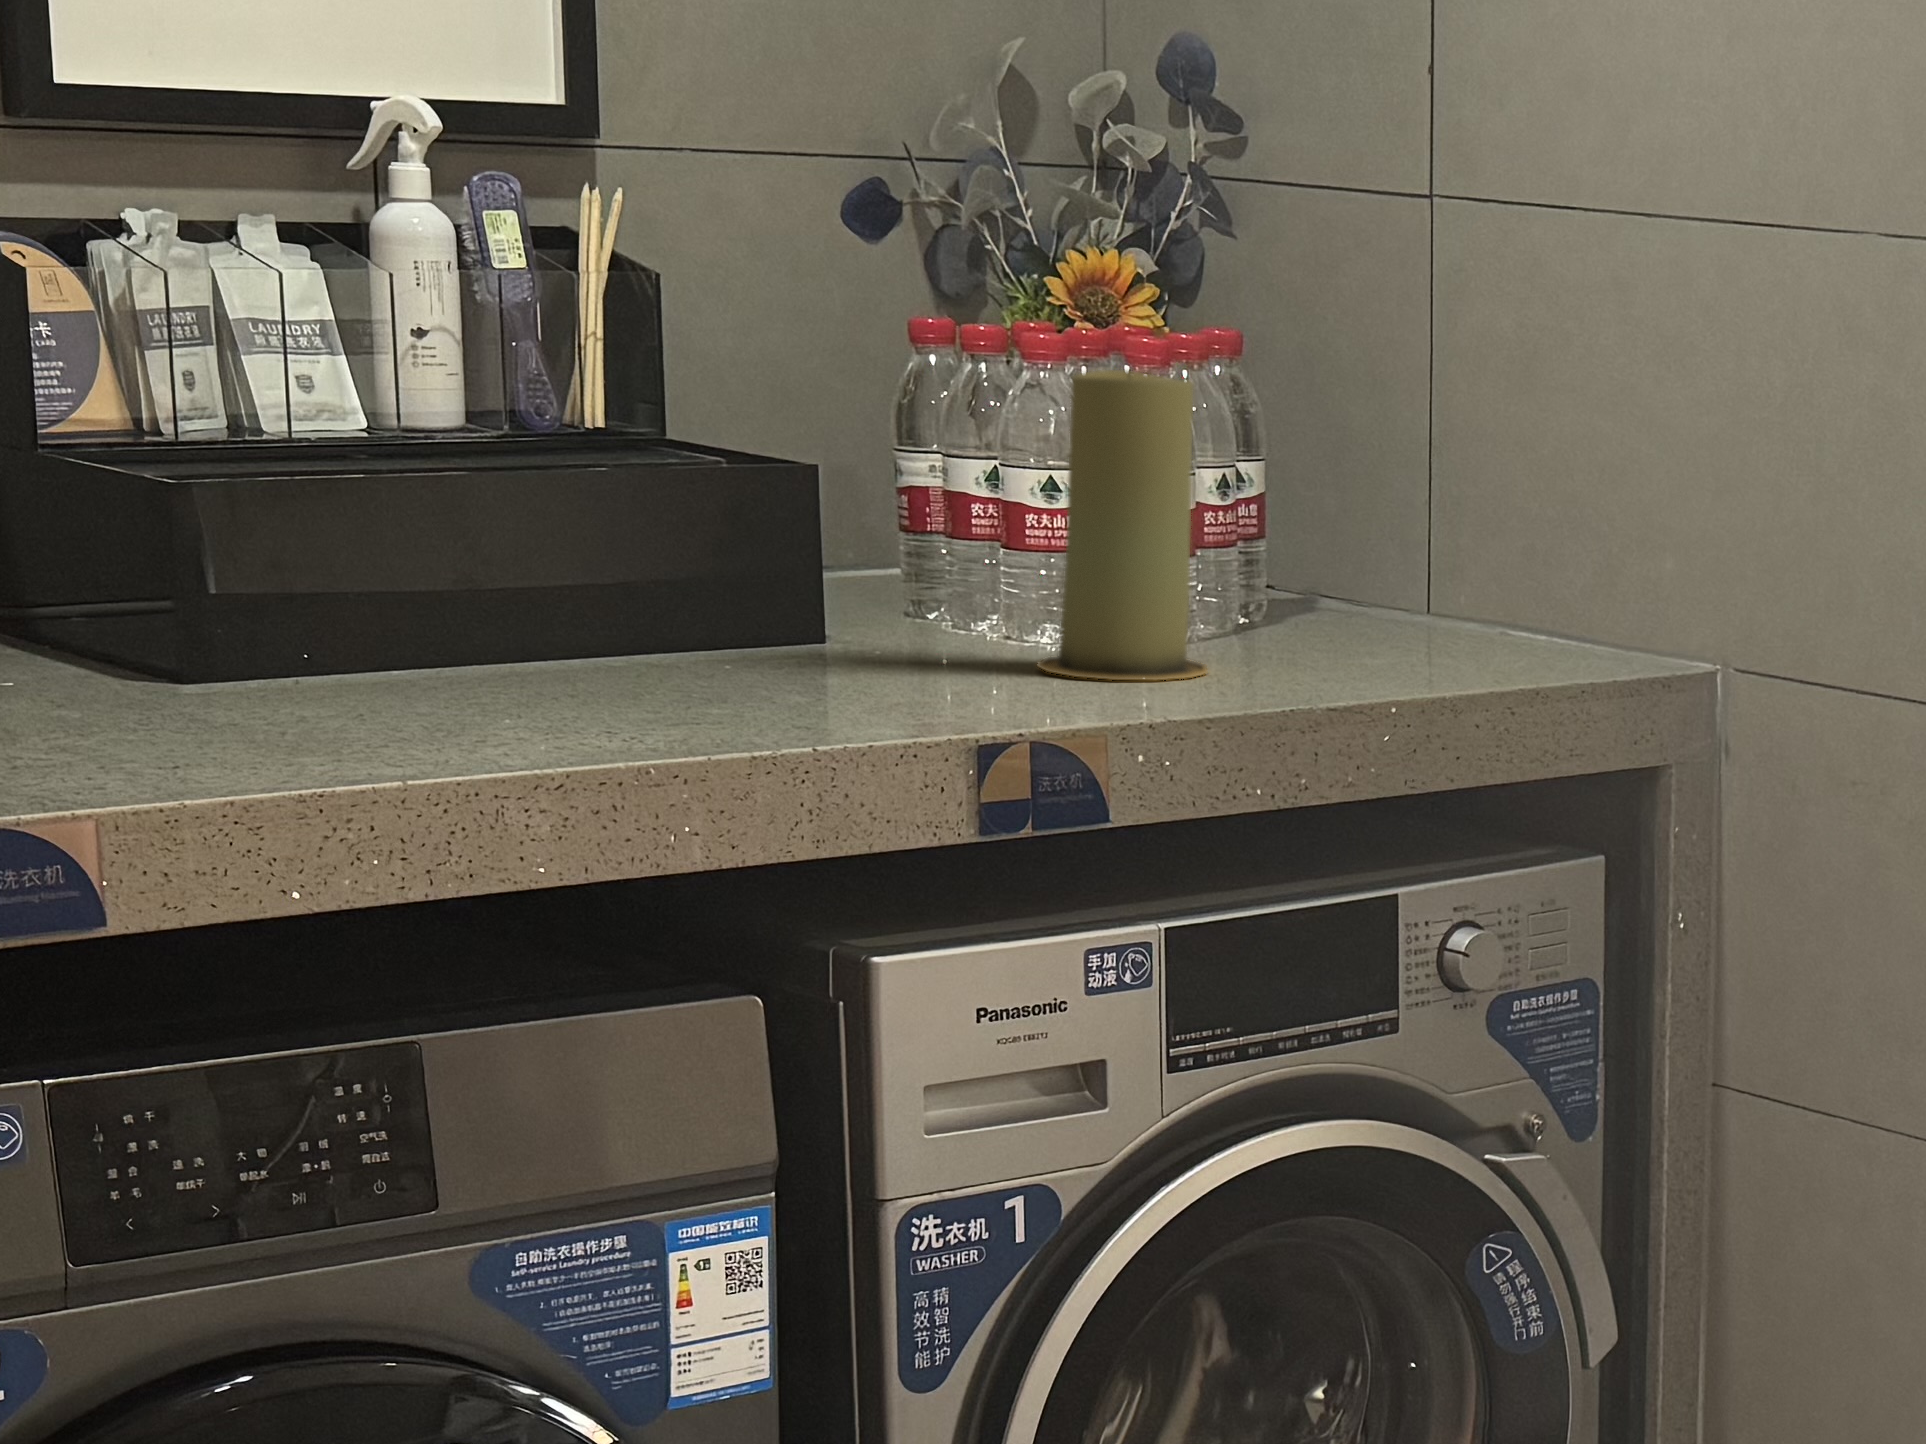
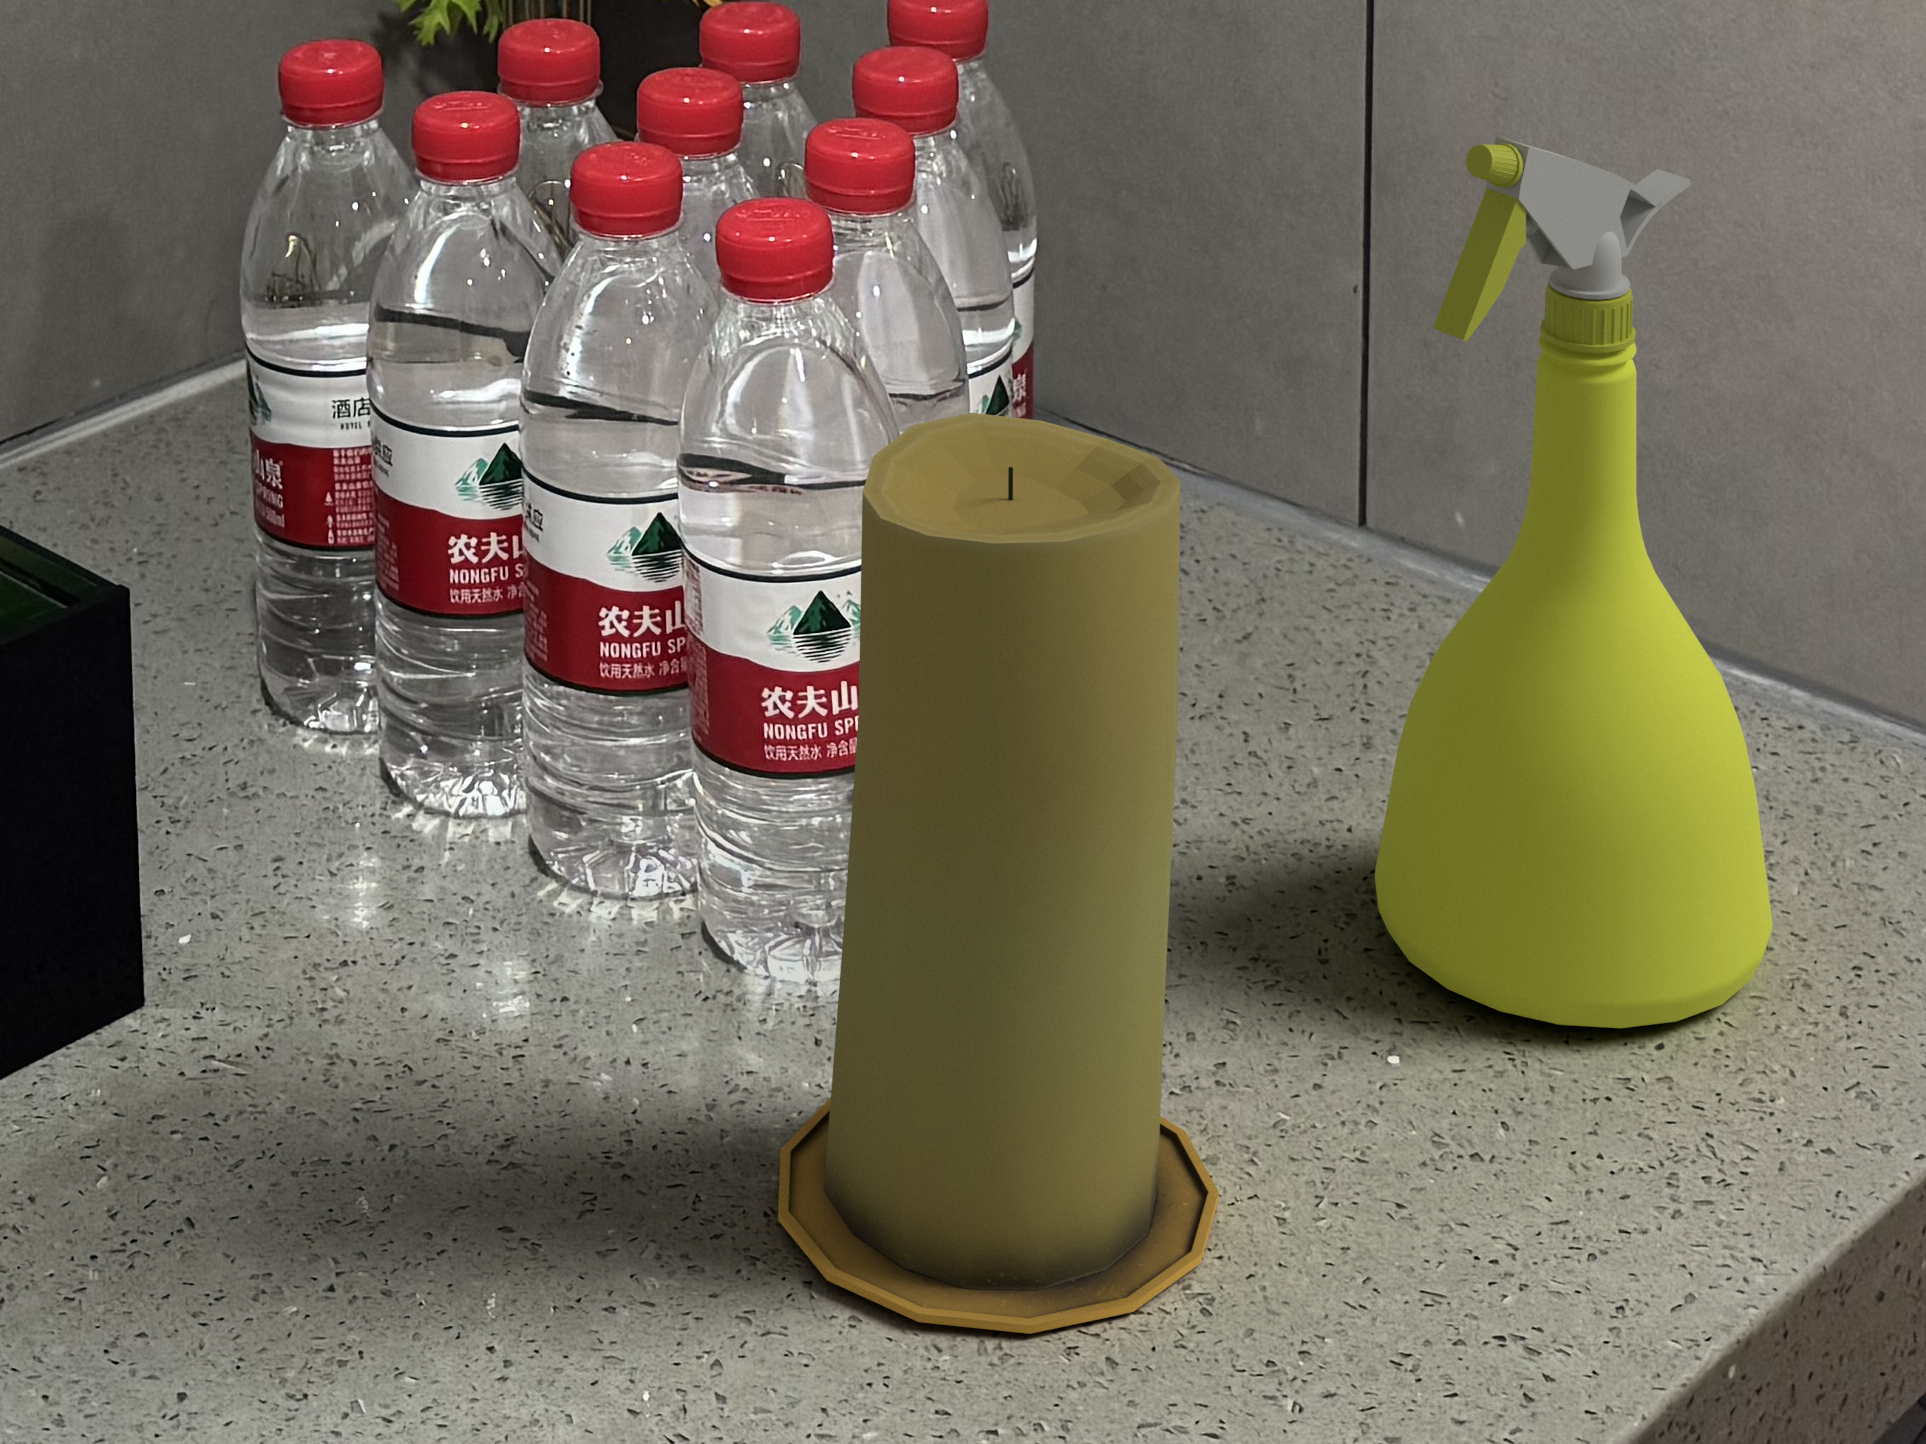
spray bottle: none [1322,299,1480,665] -> present [1375,137,1772,1028]

